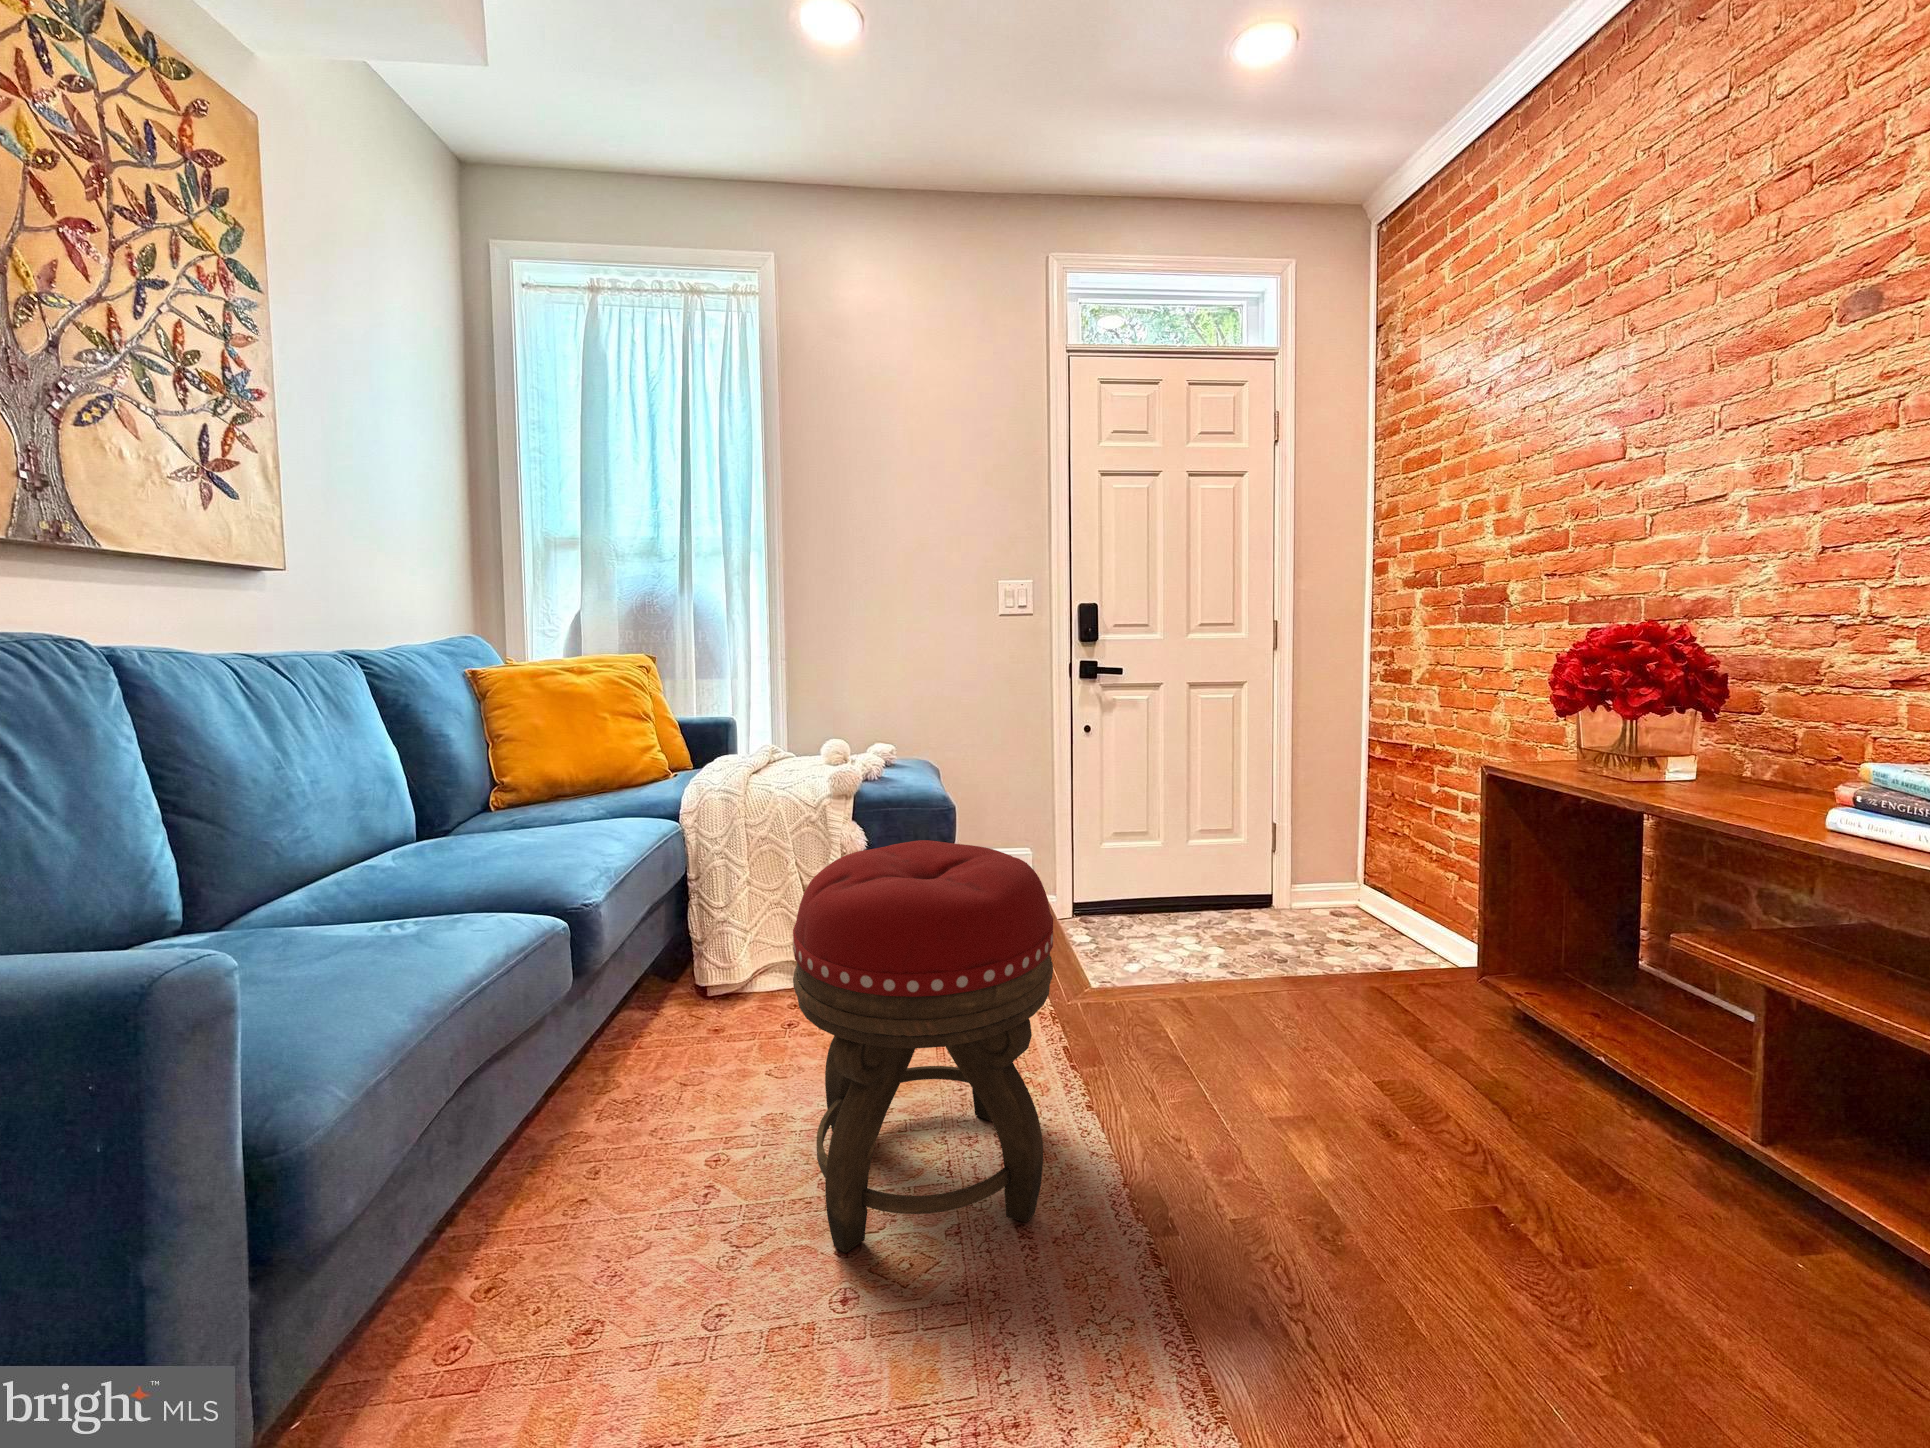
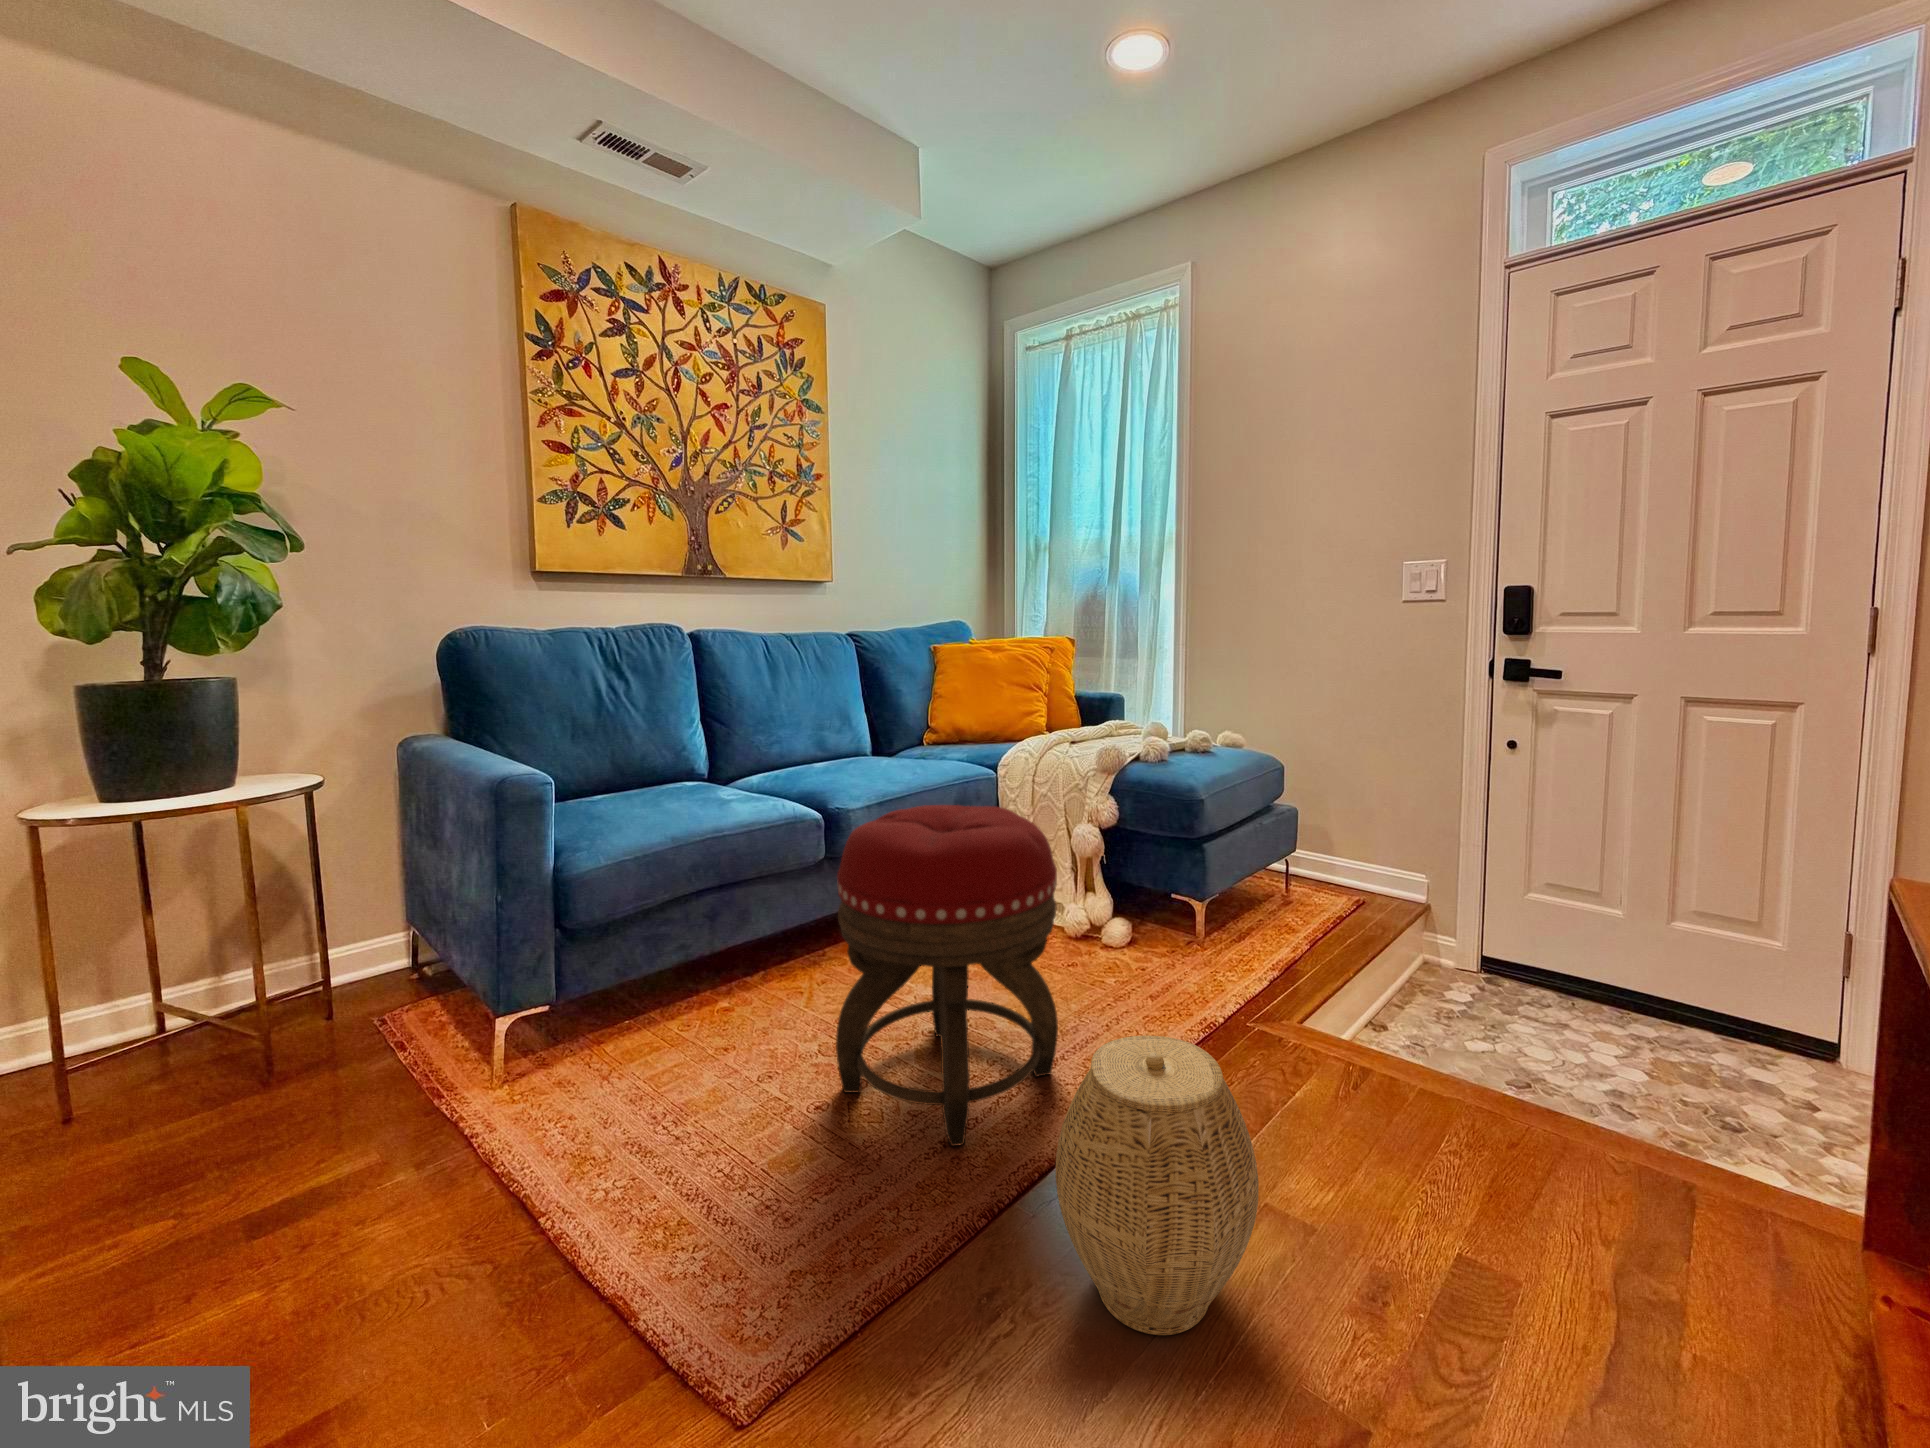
woven basket: none [1201,991,1386,1247] -> present [1056,1036,1259,1335]

